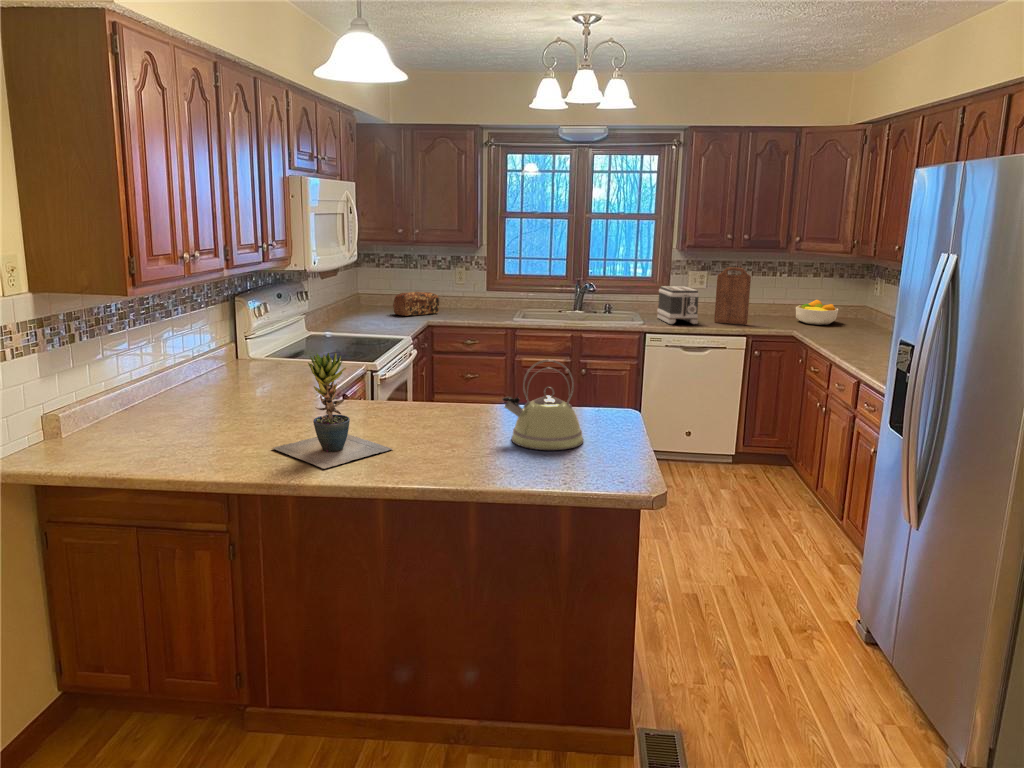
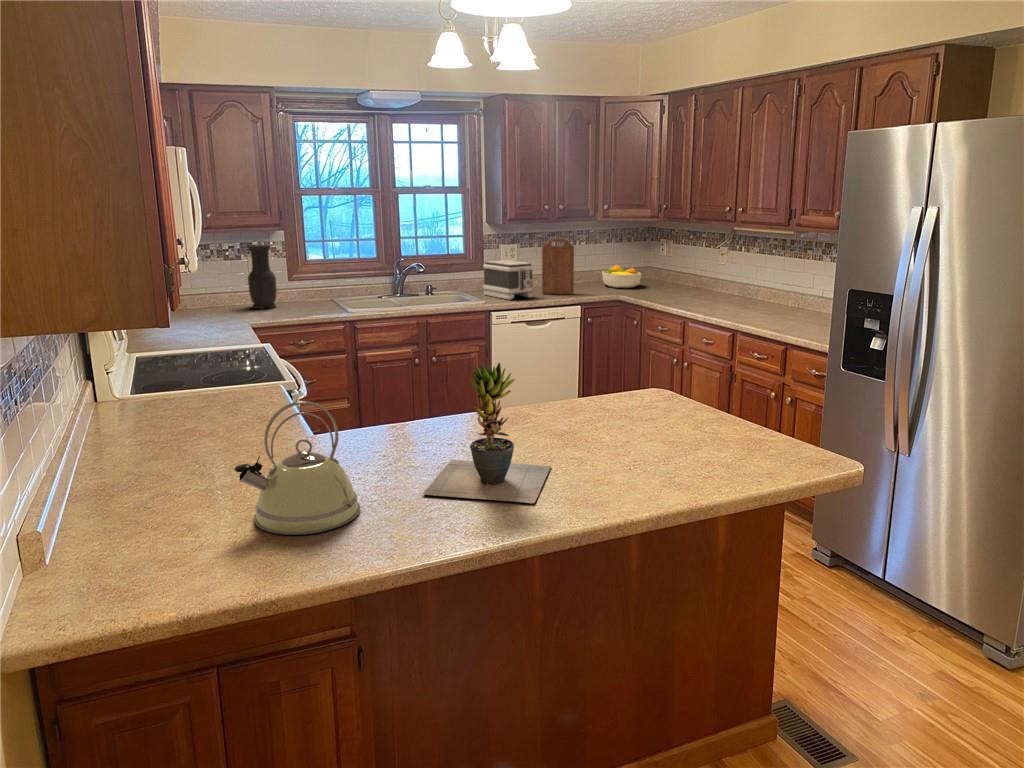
vase: none [448,259,471,312] -> present [248,245,277,308]
bread loaf: present [393,292,439,316] -> none [190,287,246,319]
kettle: present [502,359,583,450] -> present [235,401,360,535]

